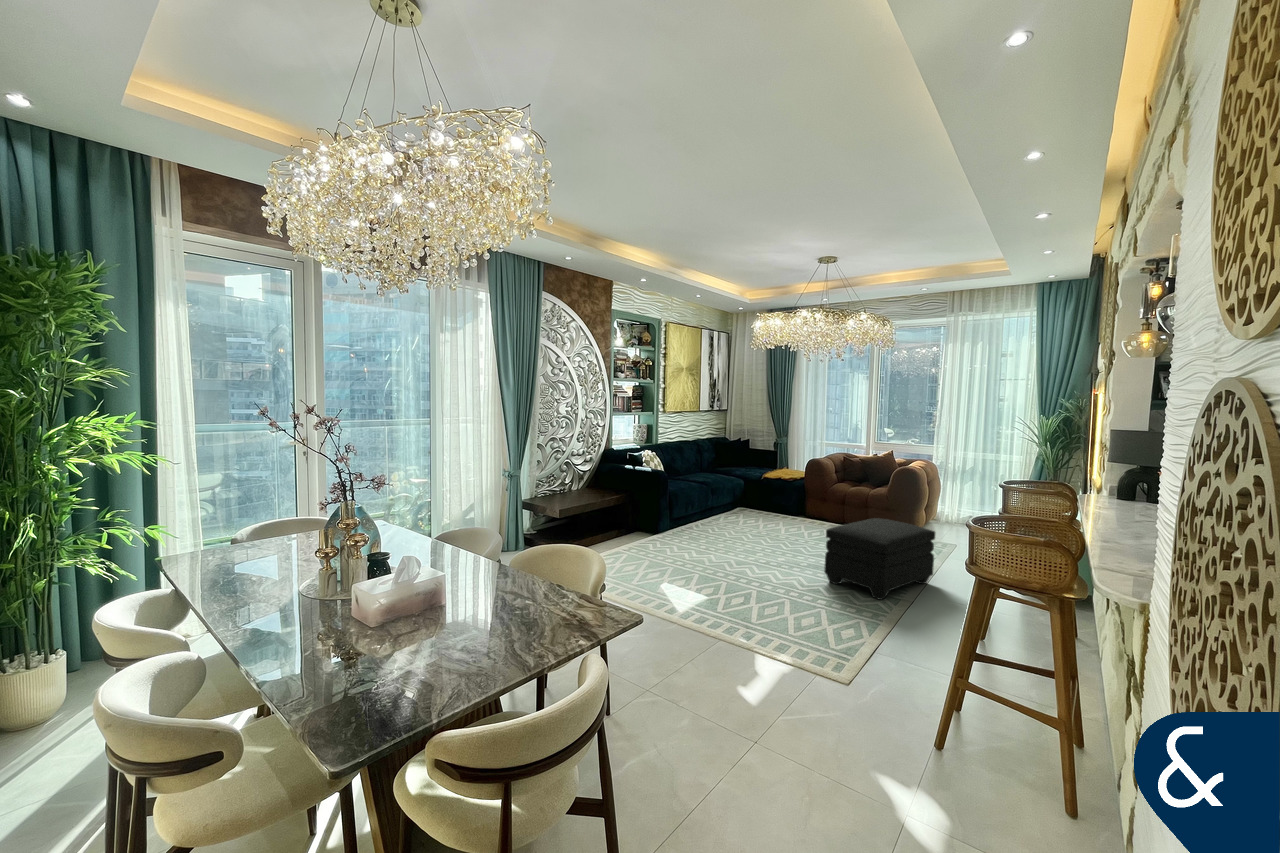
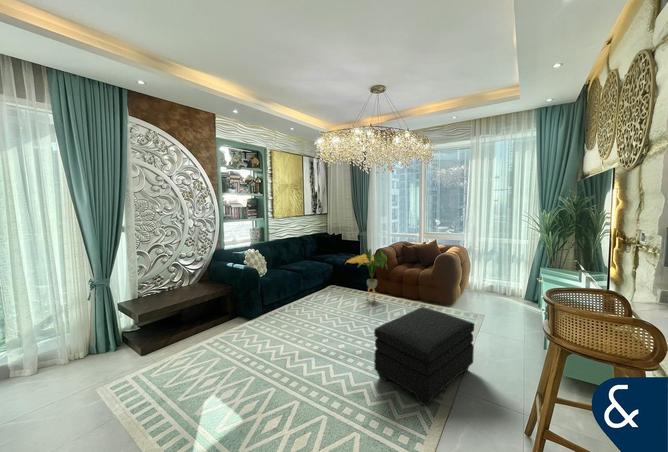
house plant: none [784,458,826,527] -> present [359,249,387,300]

